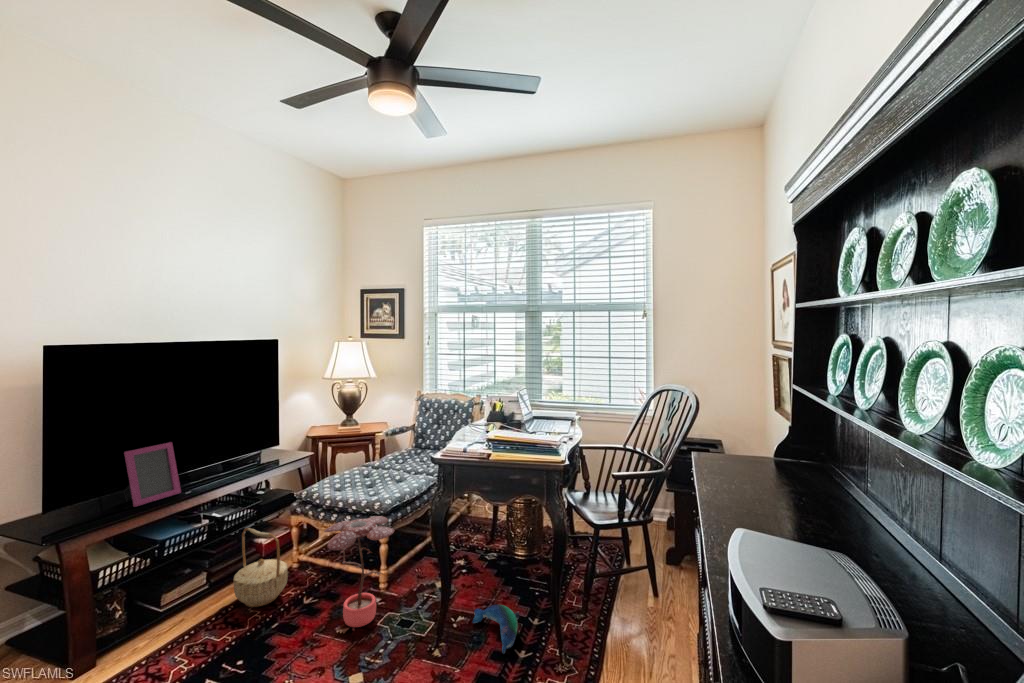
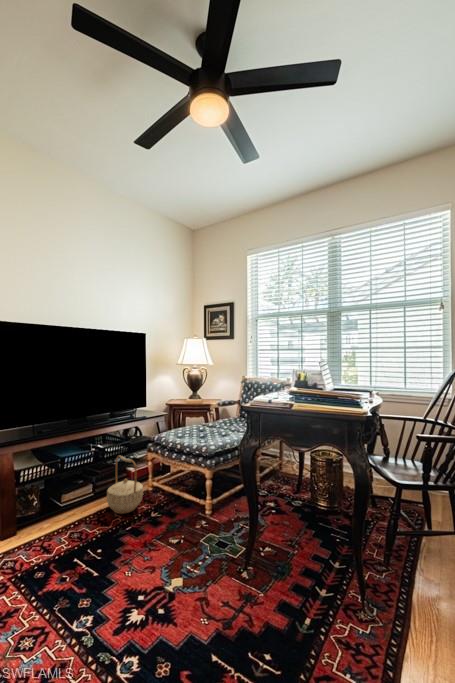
picture frame: present [124,442,181,507] -> none [46,390,80,430]
potted plant: present [324,516,394,627] -> none [164,454,215,541]
plush toy: present [473,605,519,653] -> none [277,542,320,589]

